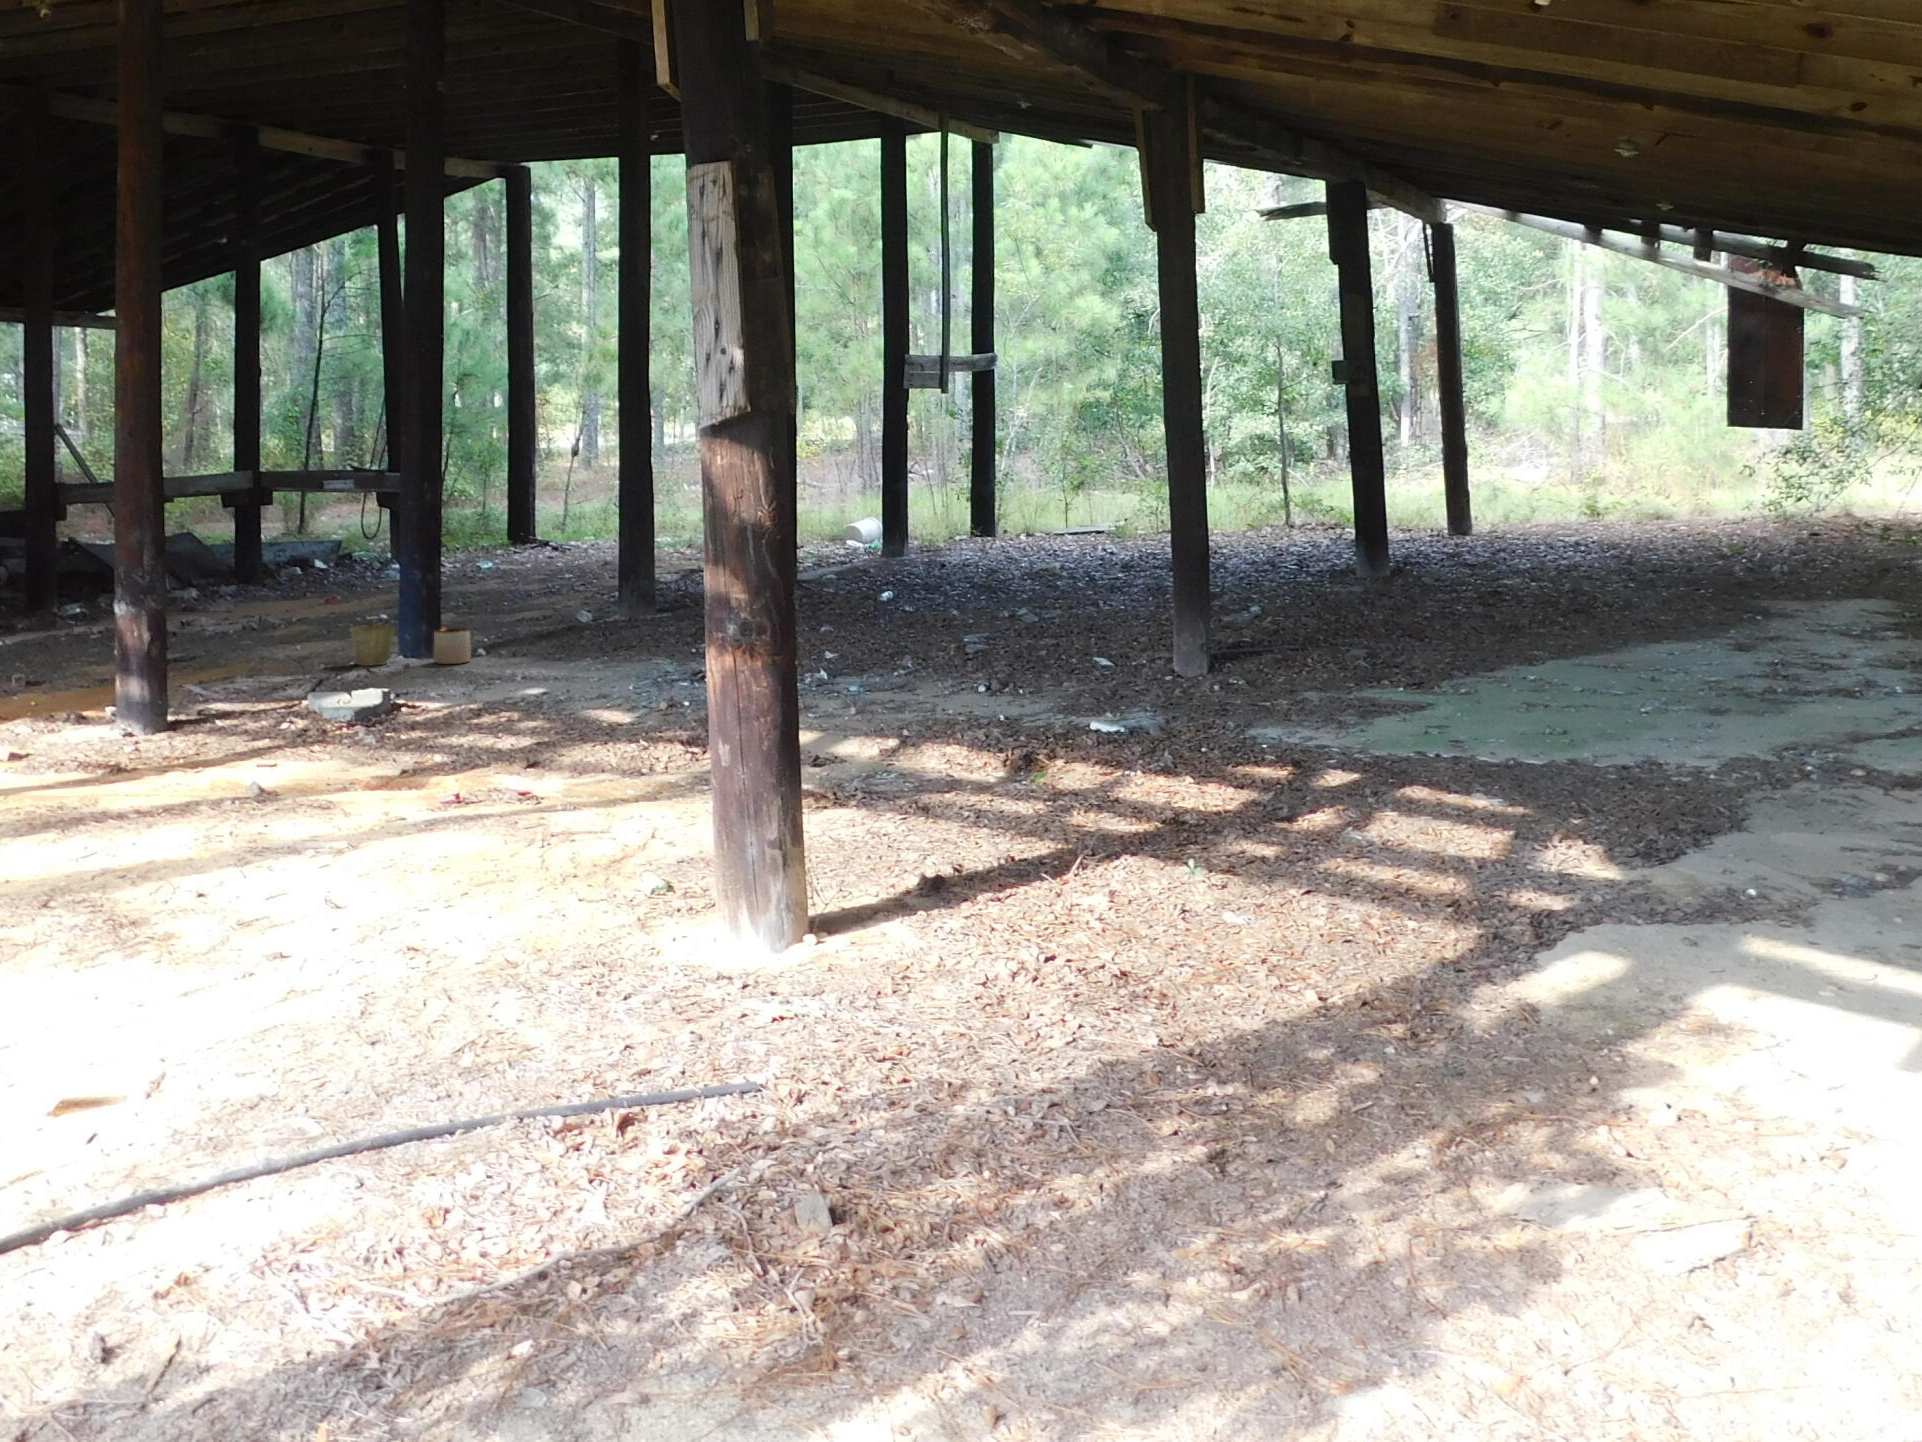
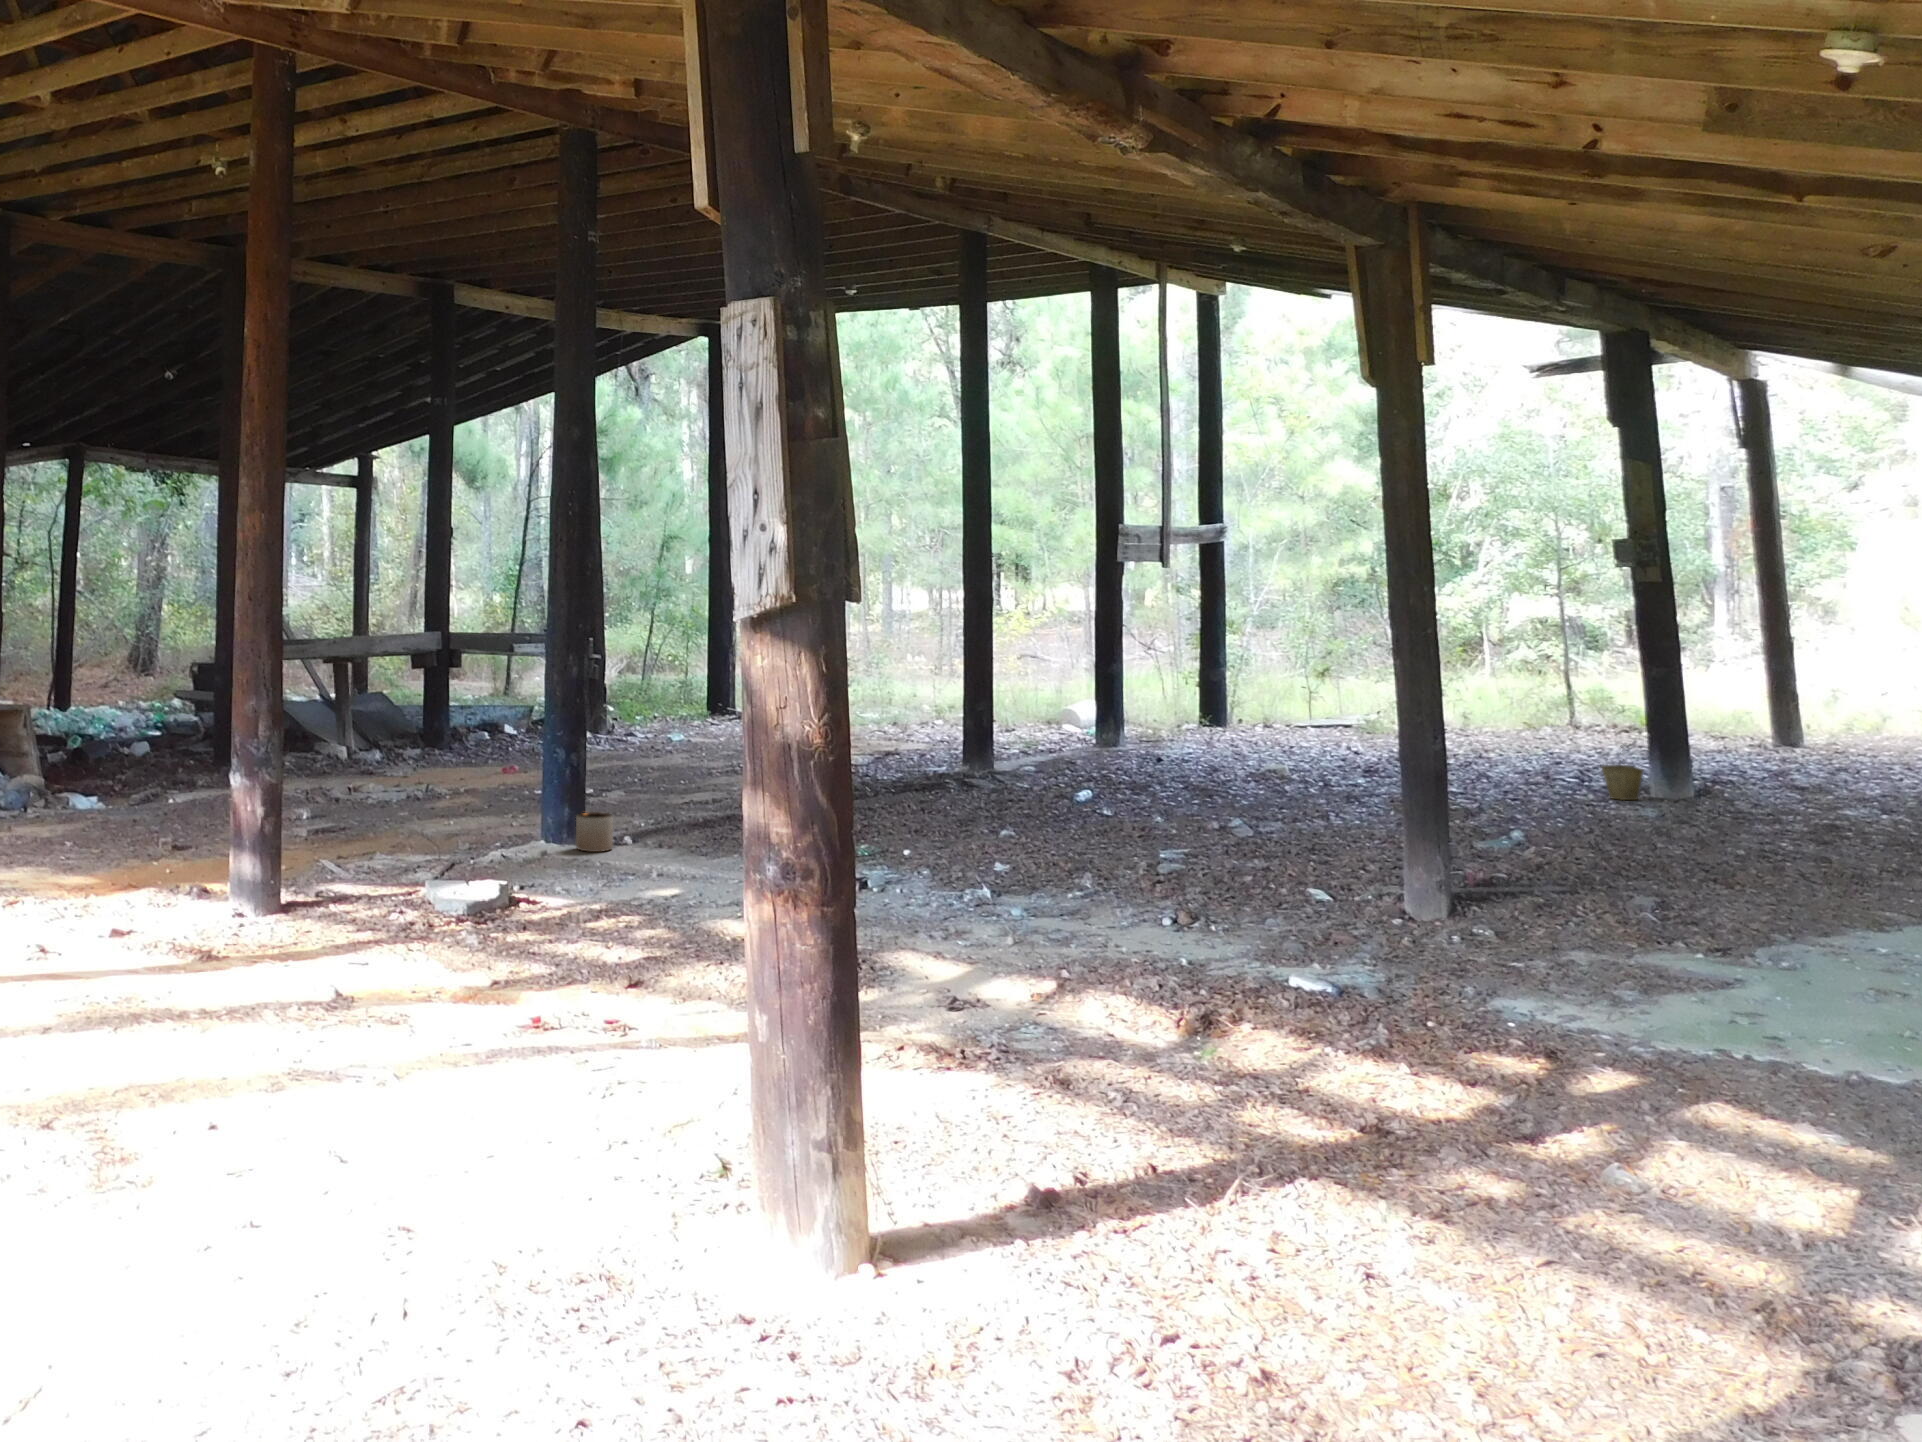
bucket: present [350,624,395,666] -> present [1602,764,1643,800]

